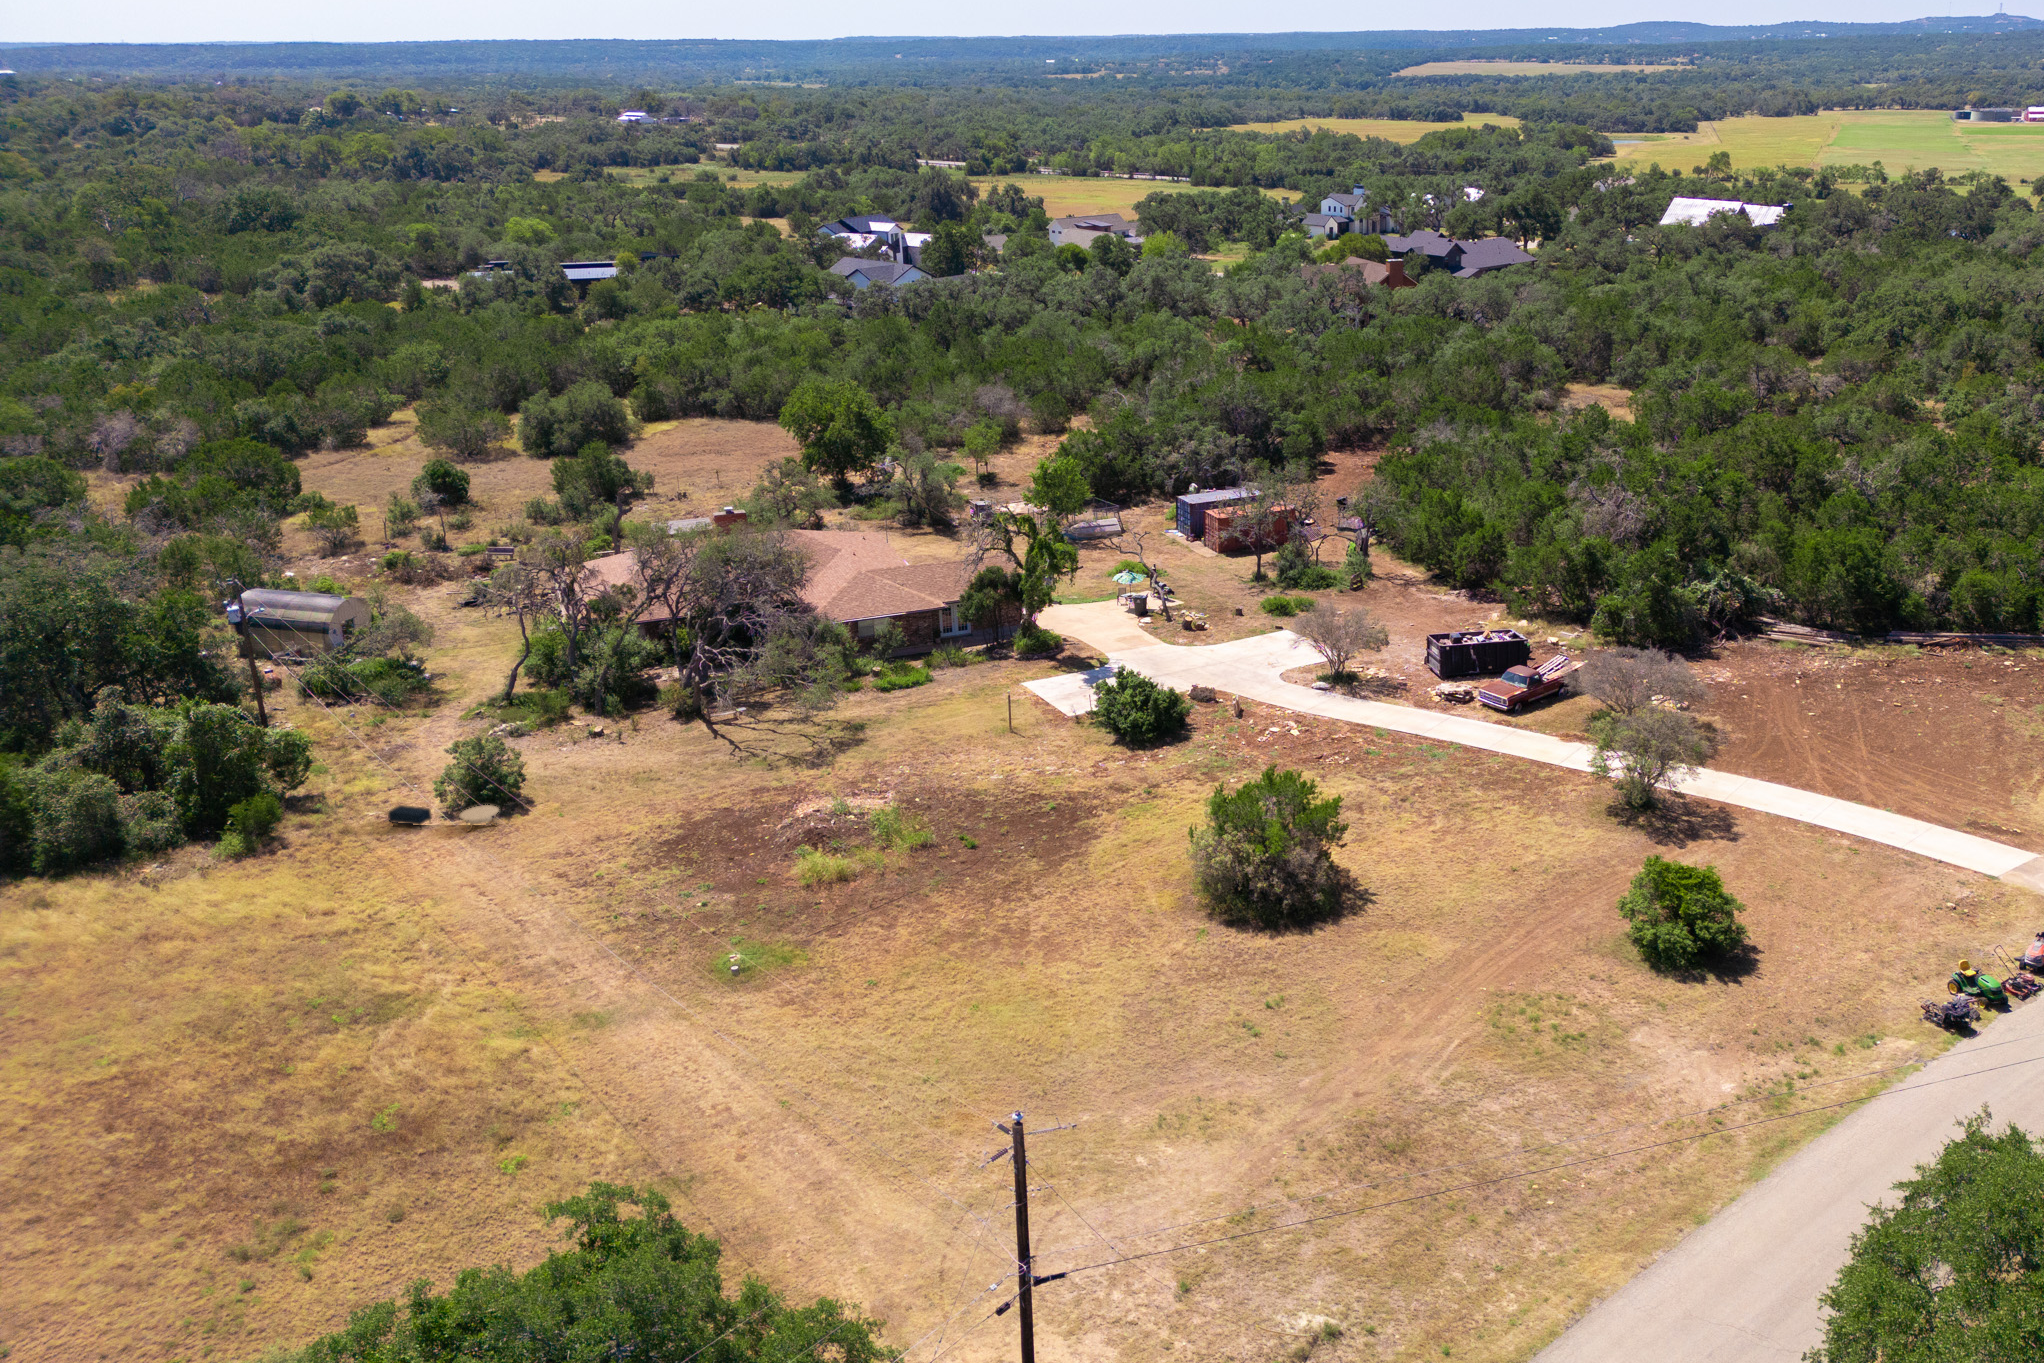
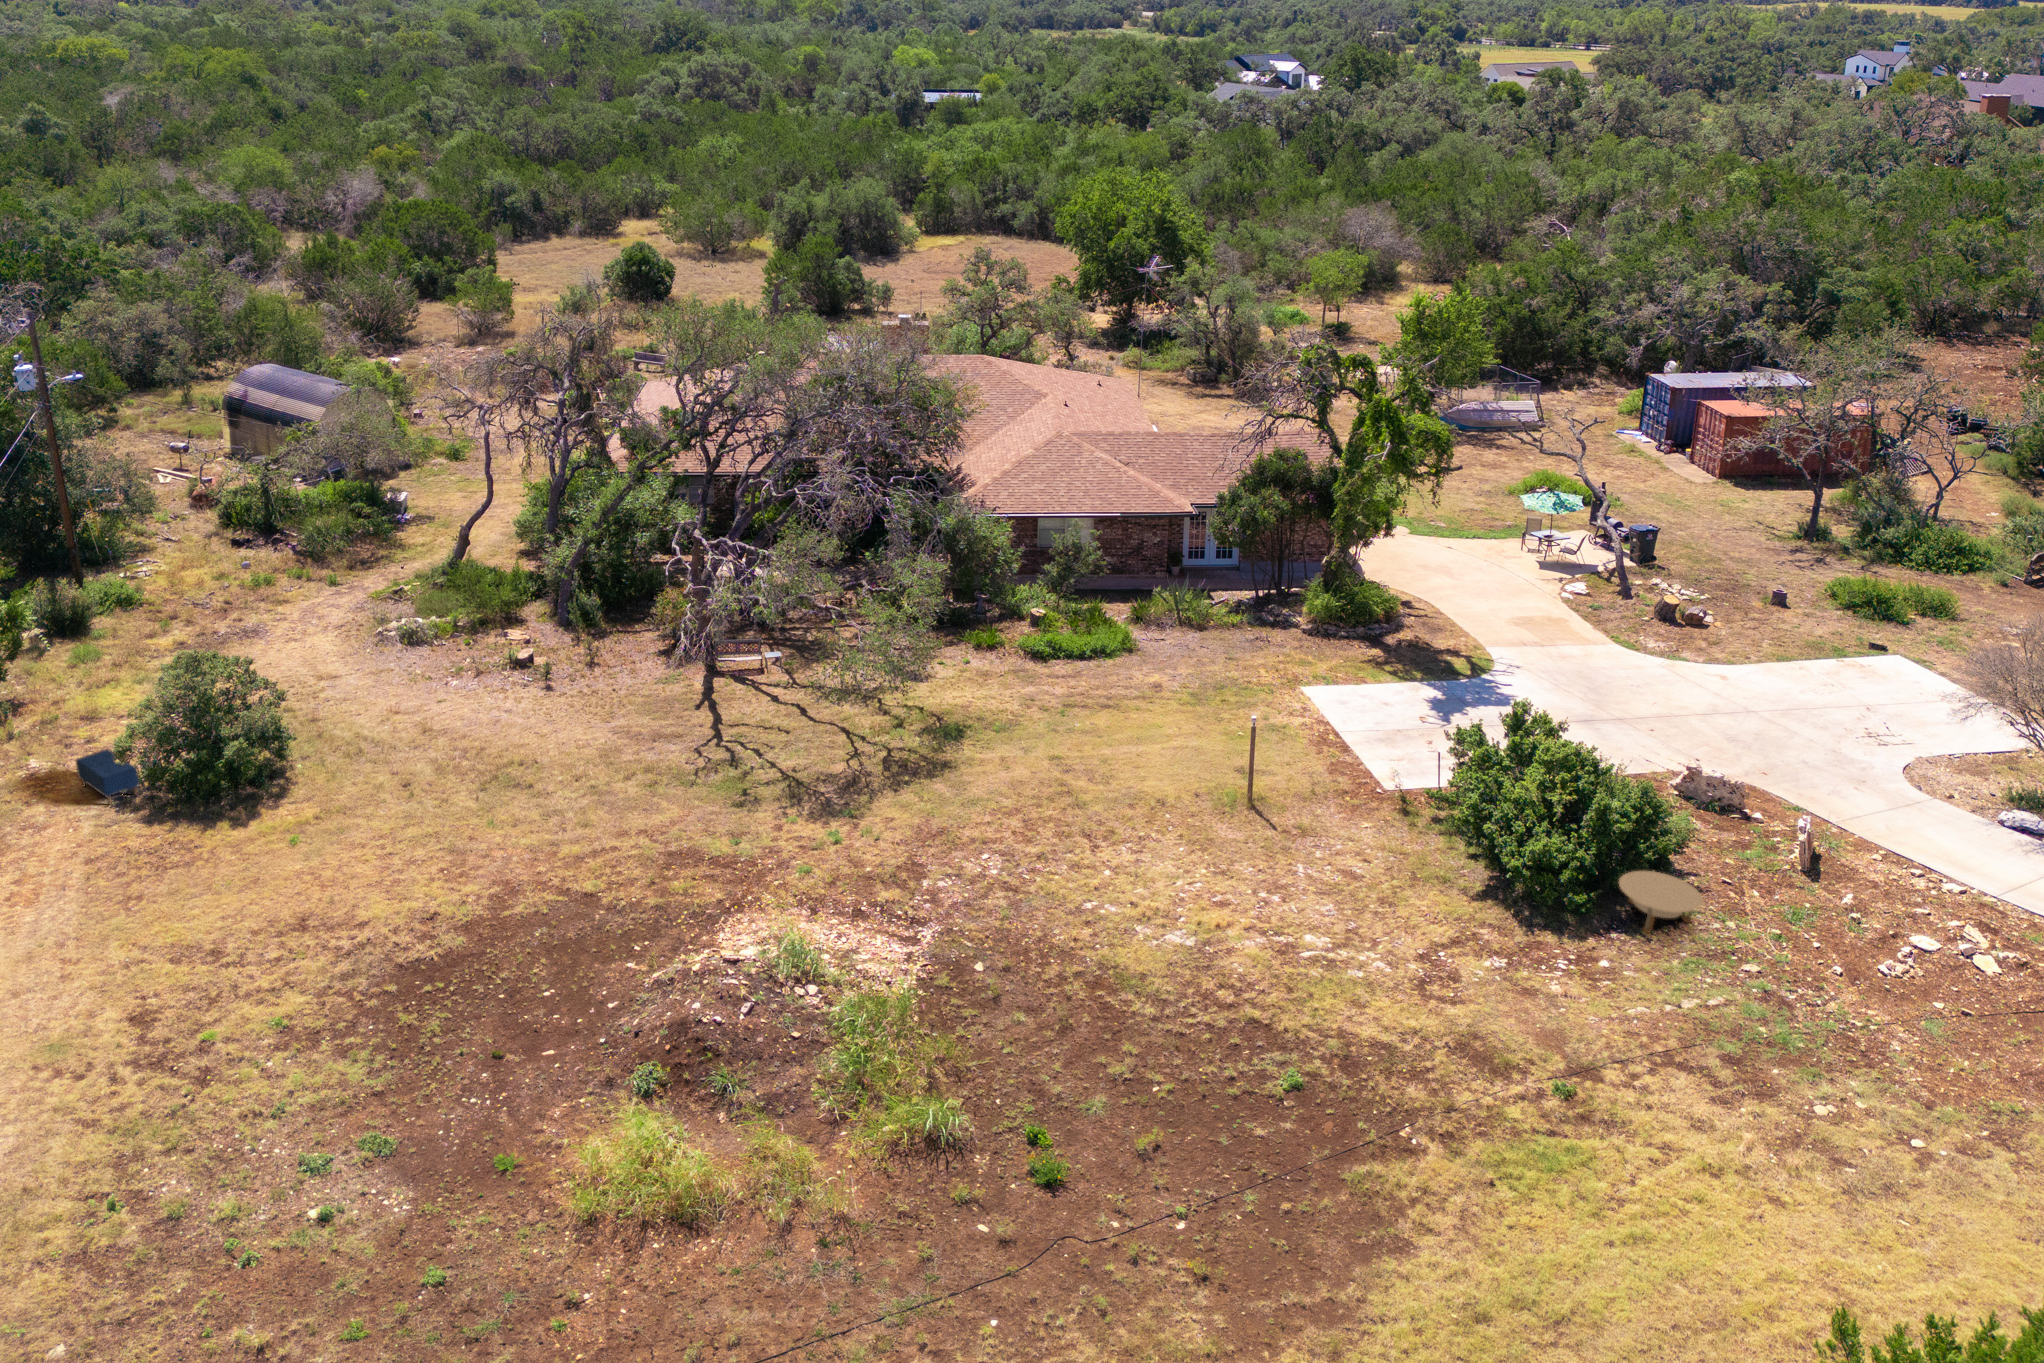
round table: present [460,805,499,832] -> present [1619,871,1703,933]

